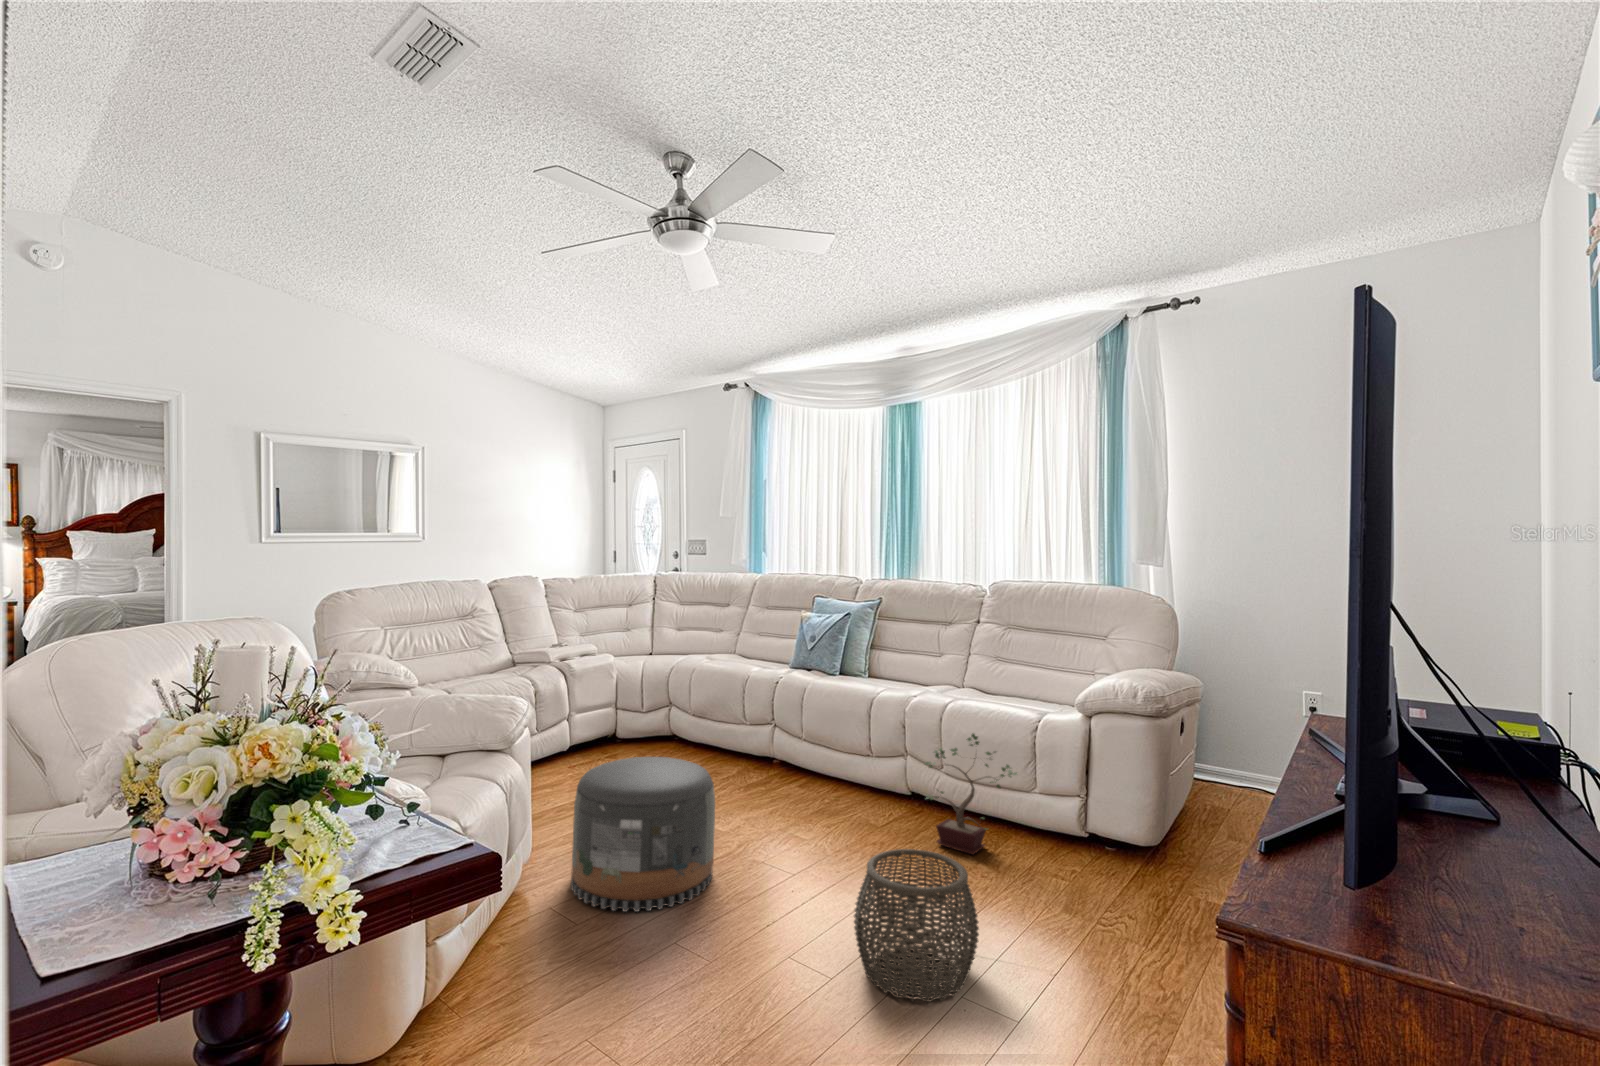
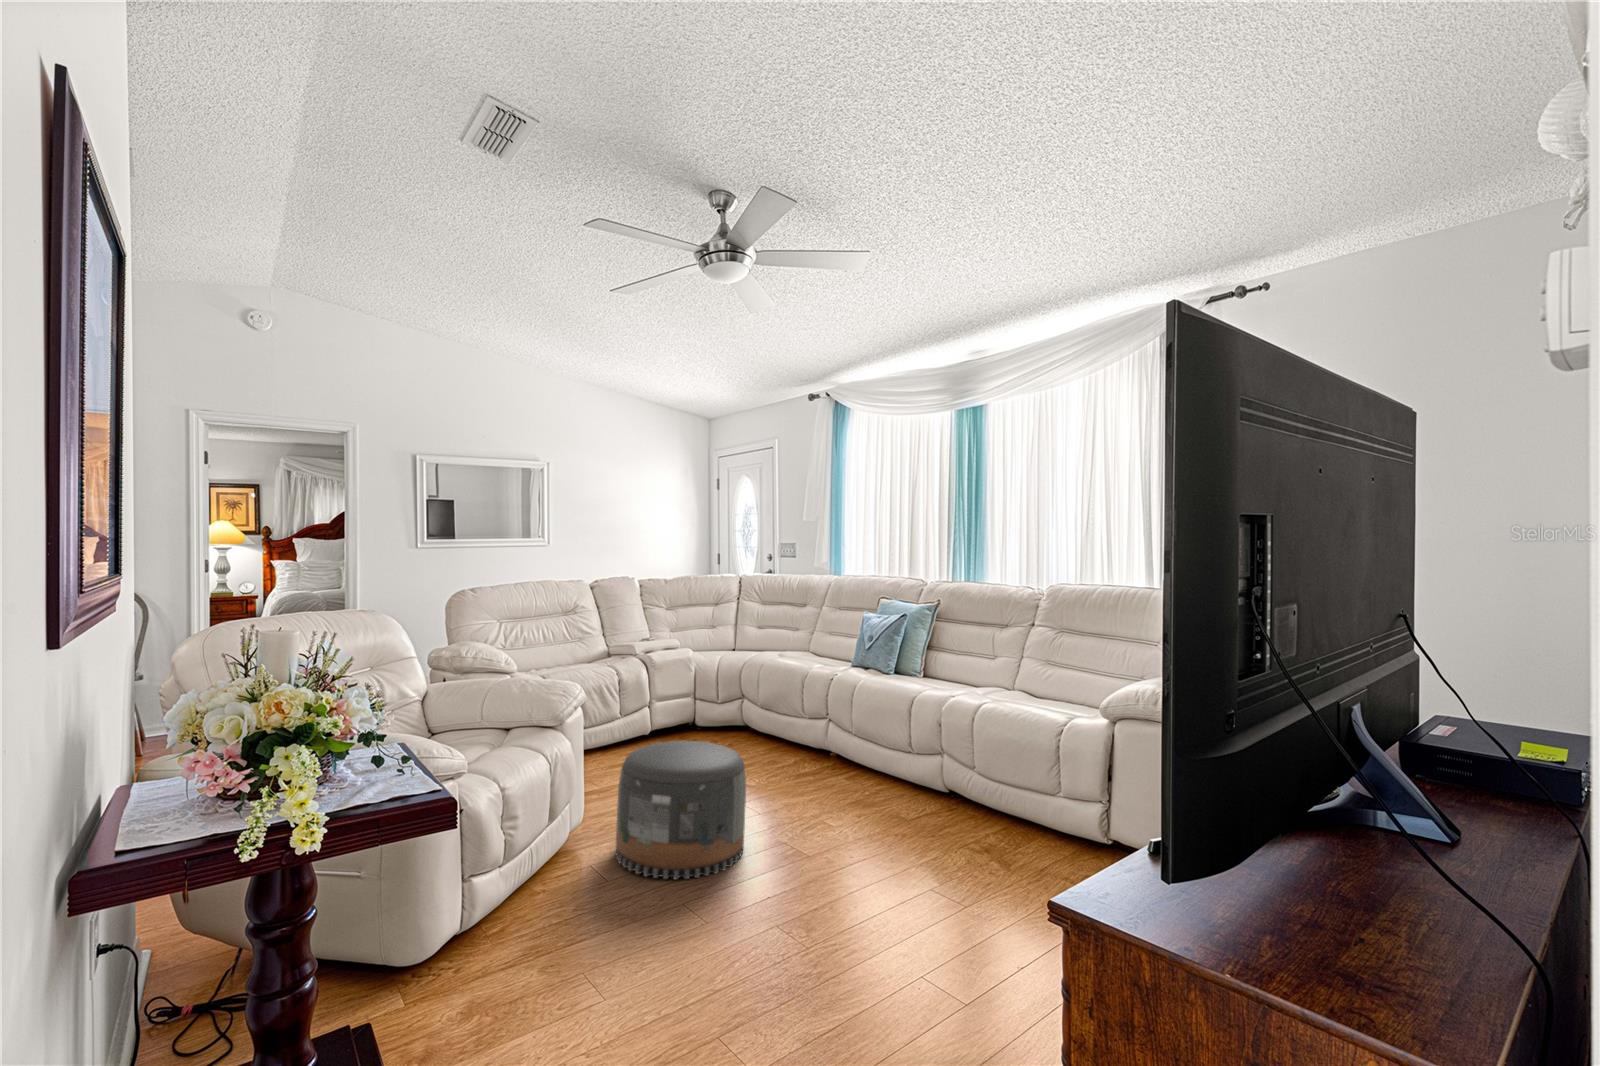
potted plant: present [925,734,1017,854] -> none [954,735,1042,856]
woven basket: present [854,849,979,1002] -> none [841,840,962,988]

